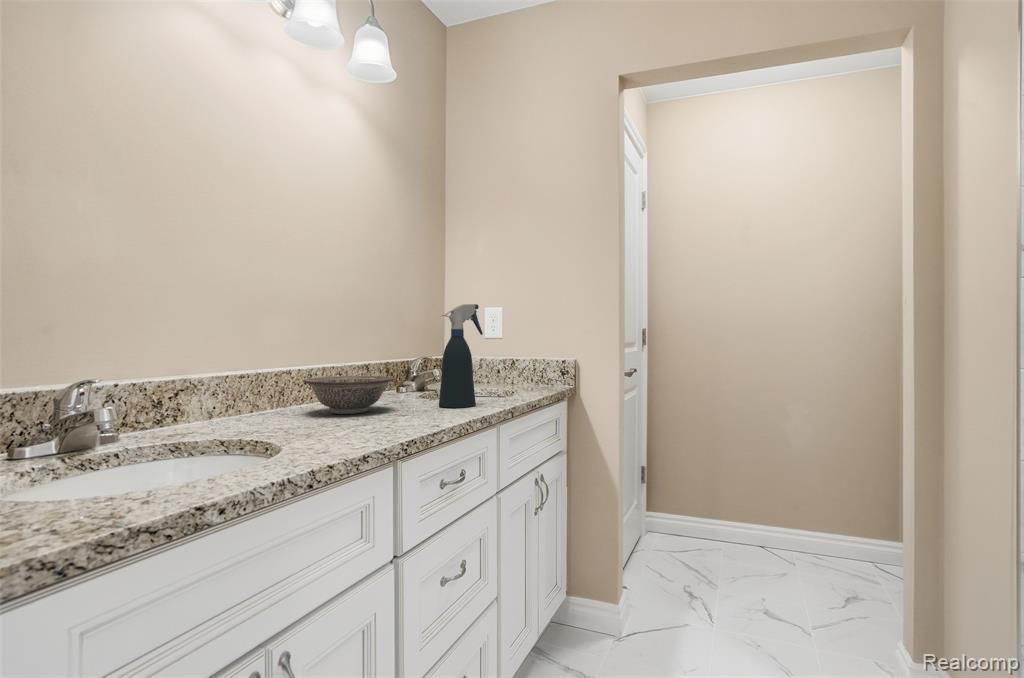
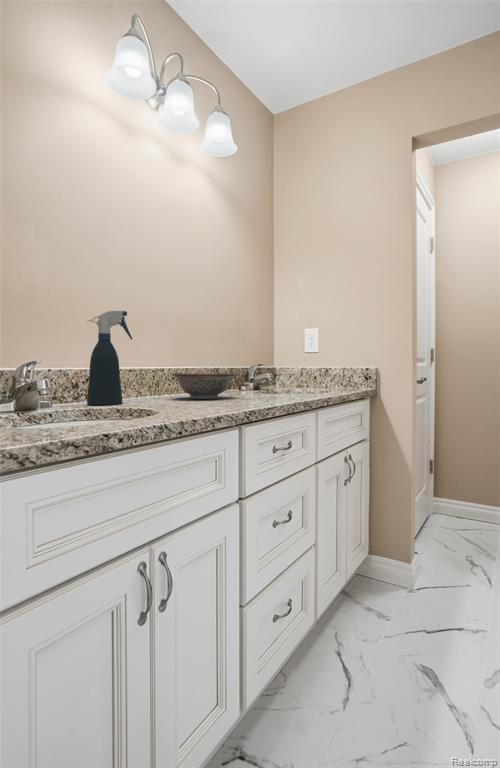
spray bottle: present [439,304,483,408] -> present [87,311,132,405]

